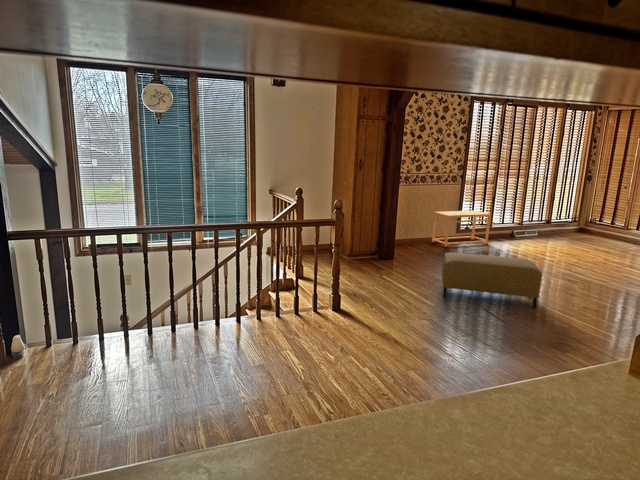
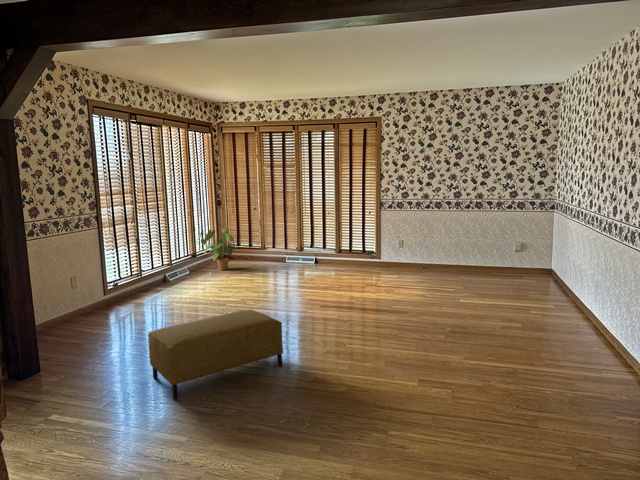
house plant: none [552,200,593,240] -> present [197,228,234,270]
side table: present [432,211,491,247] -> none [70,260,149,319]

